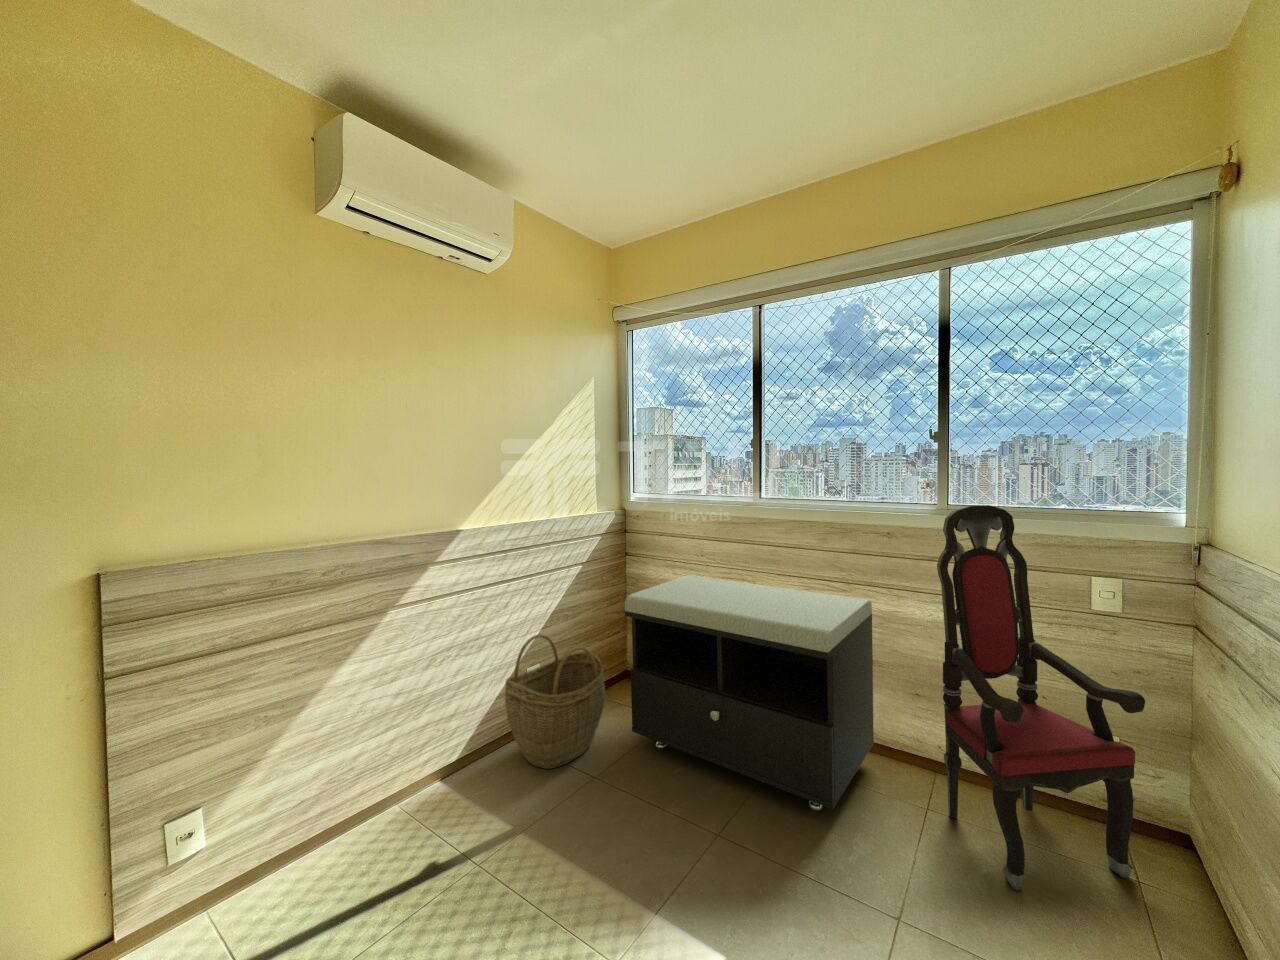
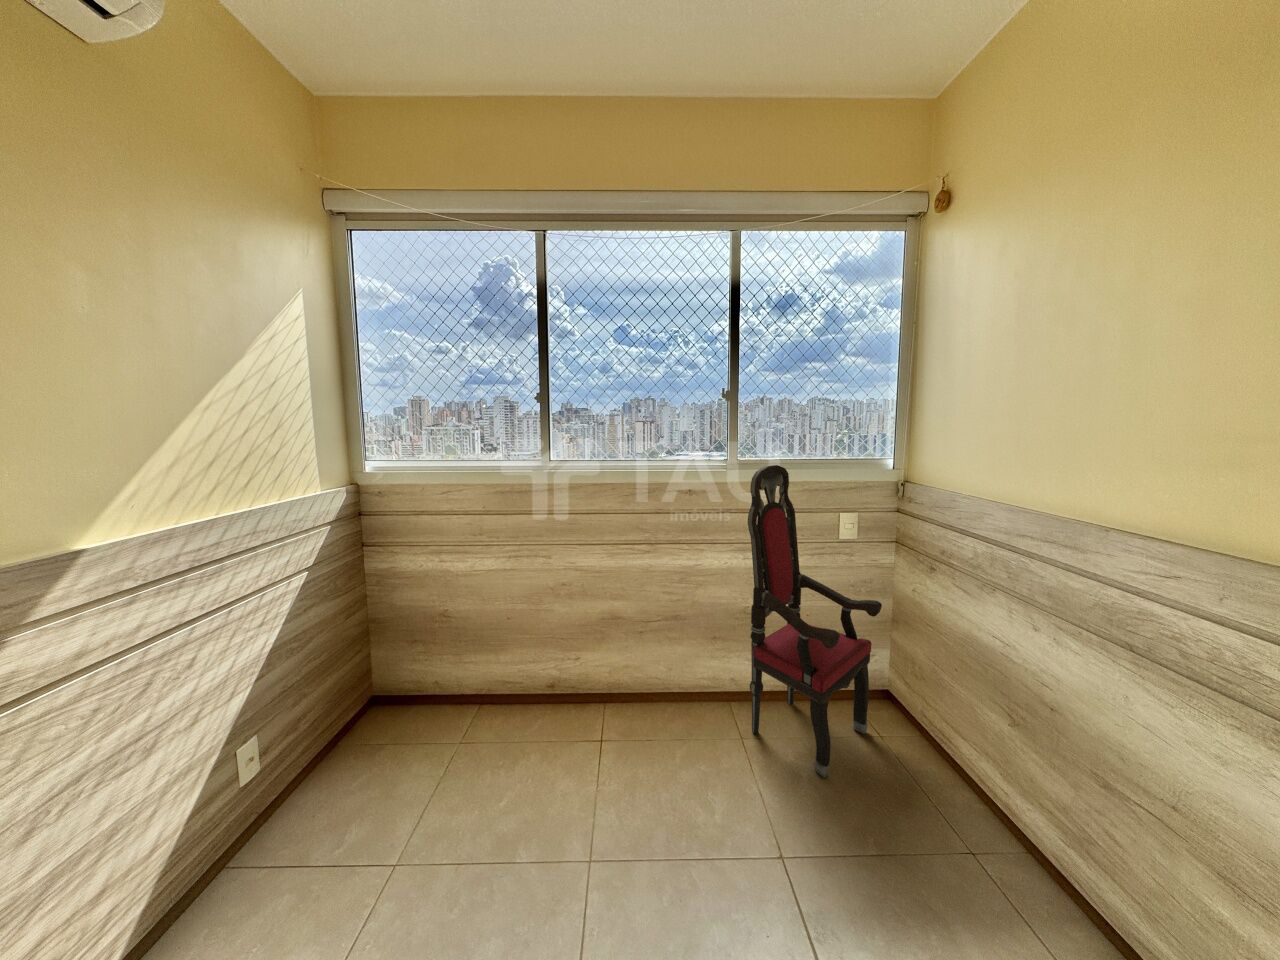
storage bench: present [625,575,874,810] -> none [415,559,690,779]
woven basket: present [505,634,605,769] -> none [210,690,385,894]

